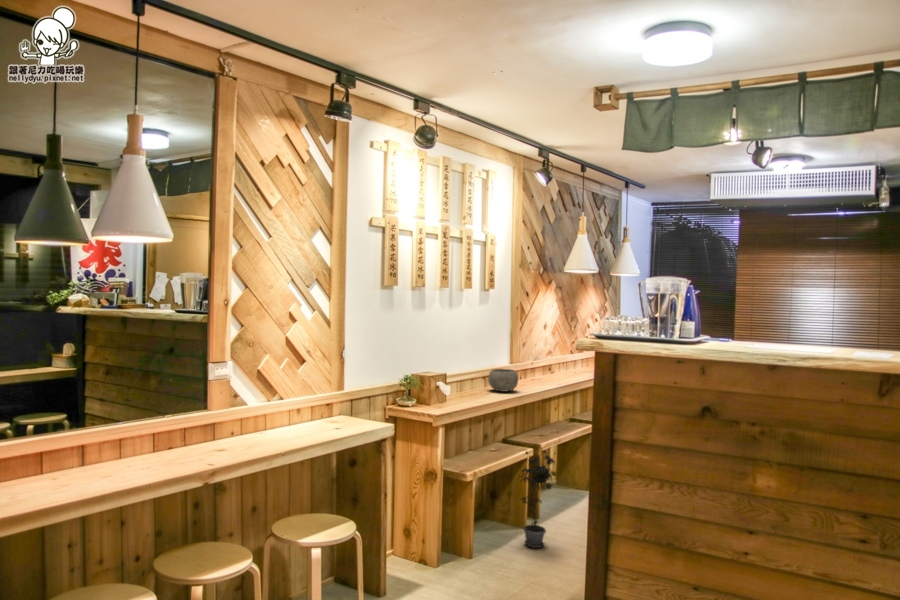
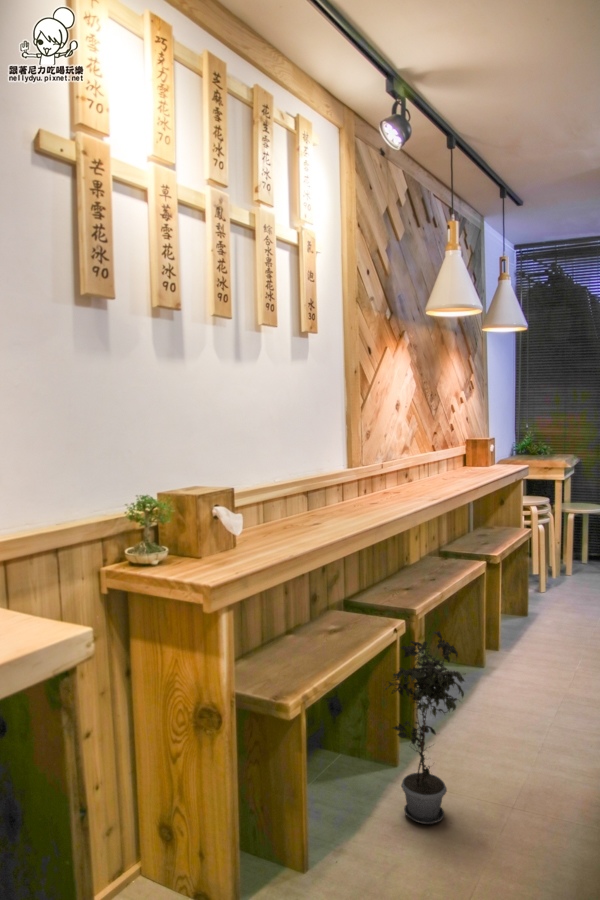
bowl: present [488,369,518,392] -> none [315,477,371,518]

